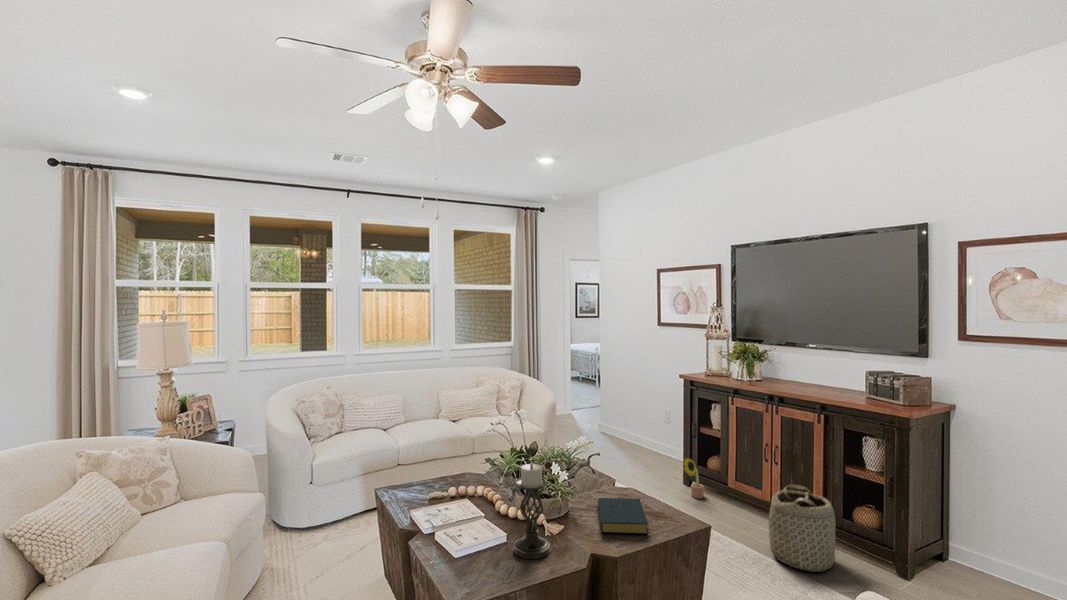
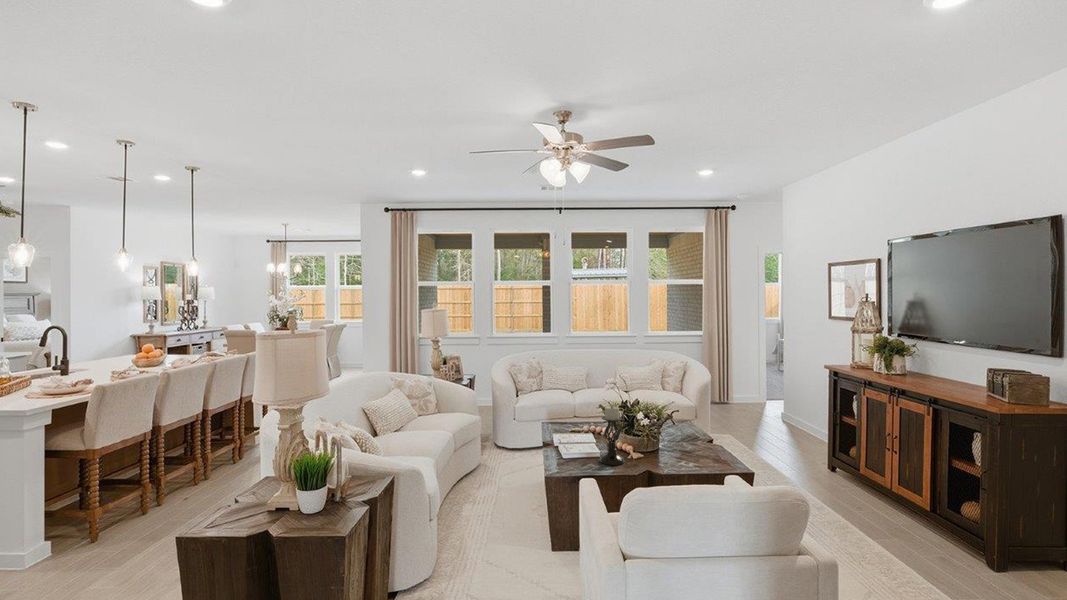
decorative plant: present [683,459,704,498] -> none [819,441,840,480]
basket: present [769,484,836,572] -> none [858,466,924,543]
hardback book: present [598,498,648,534] -> none [665,443,710,467]

